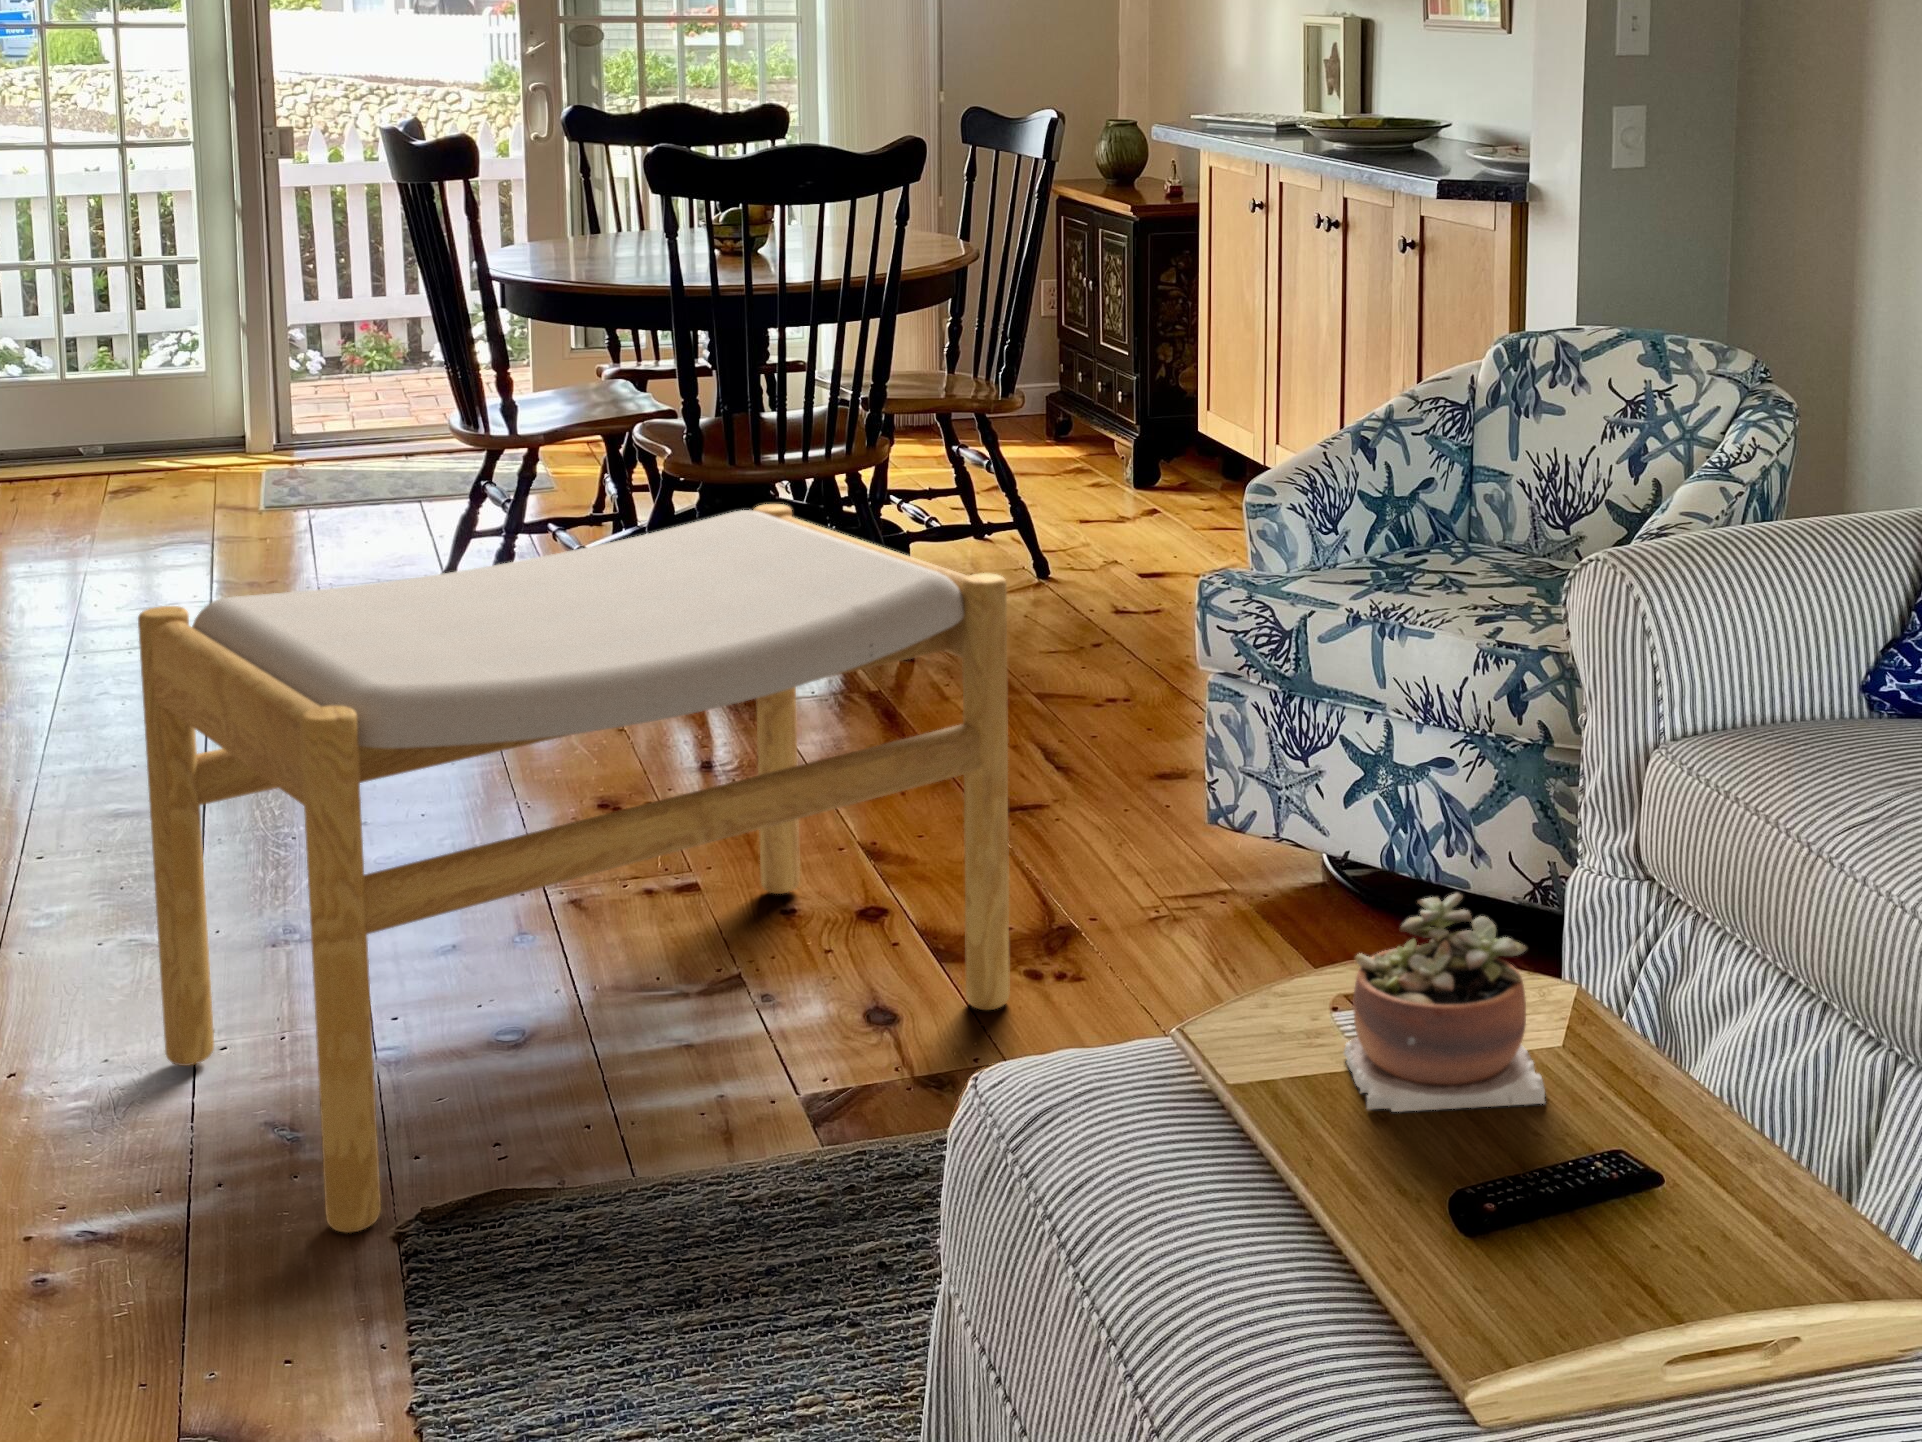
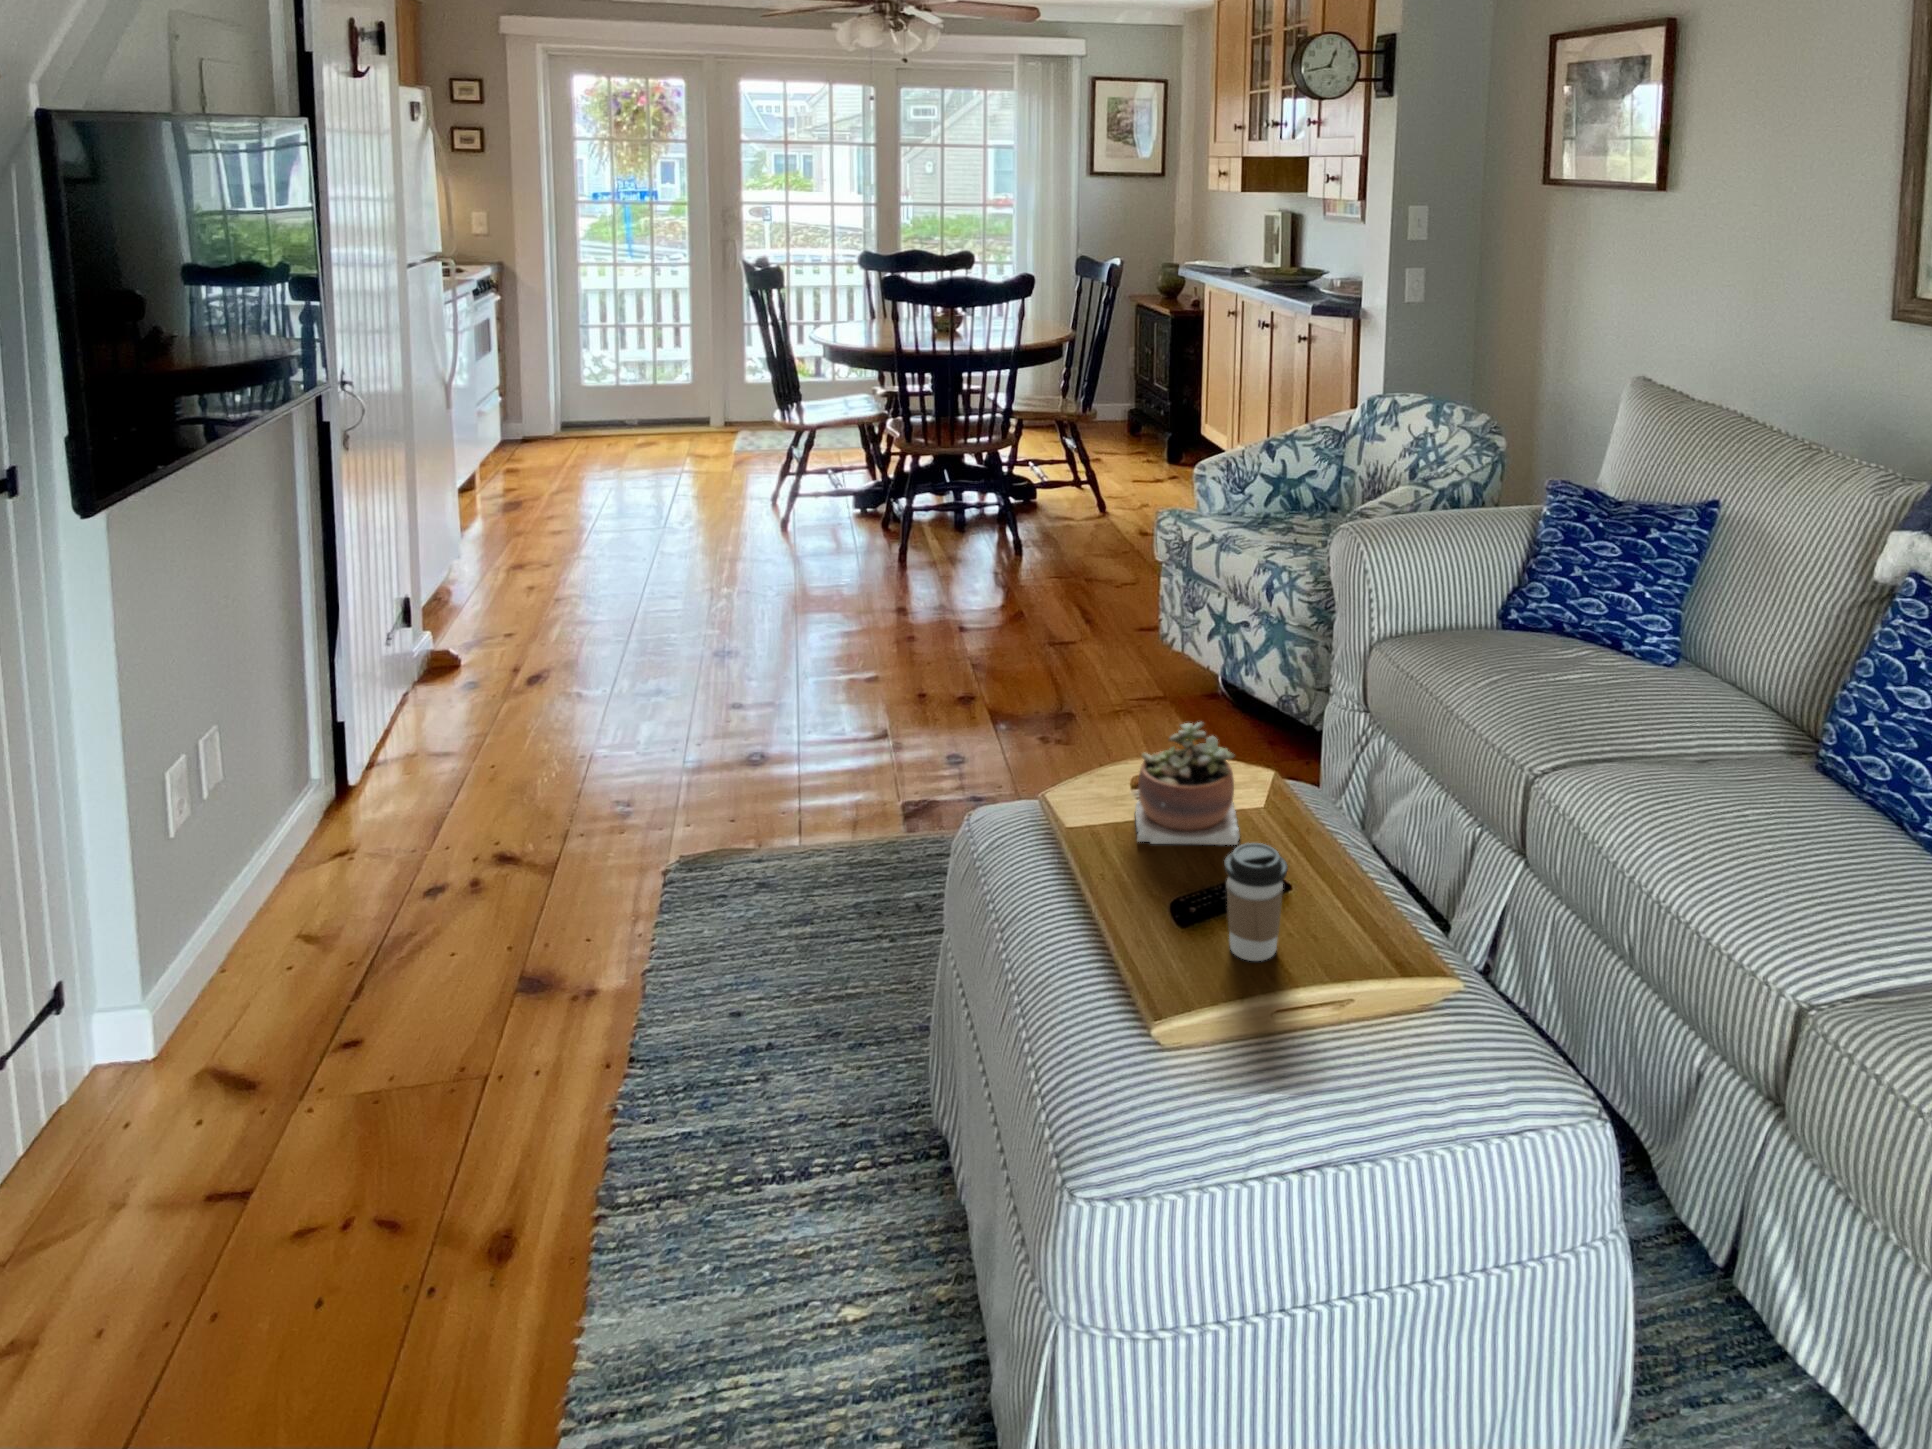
footstool: present [138,504,1010,1233] -> none [570,475,1029,862]
coffee cup: none [1582,1085,1697,1291] -> present [1224,843,1288,961]

